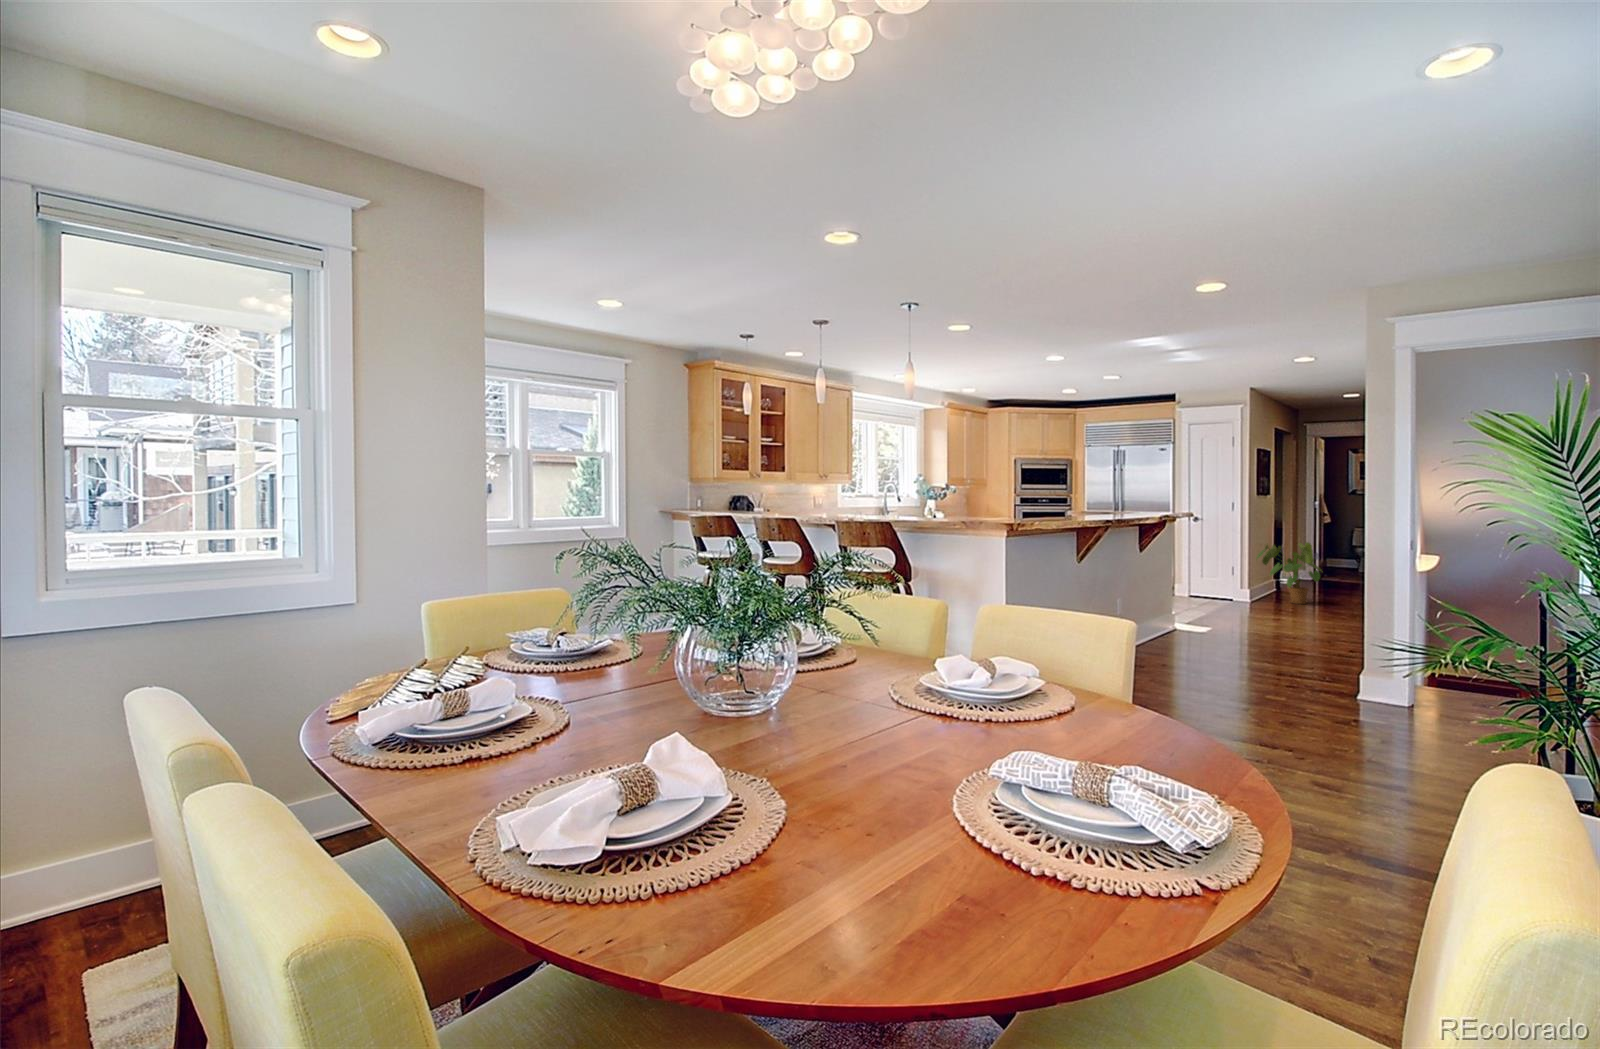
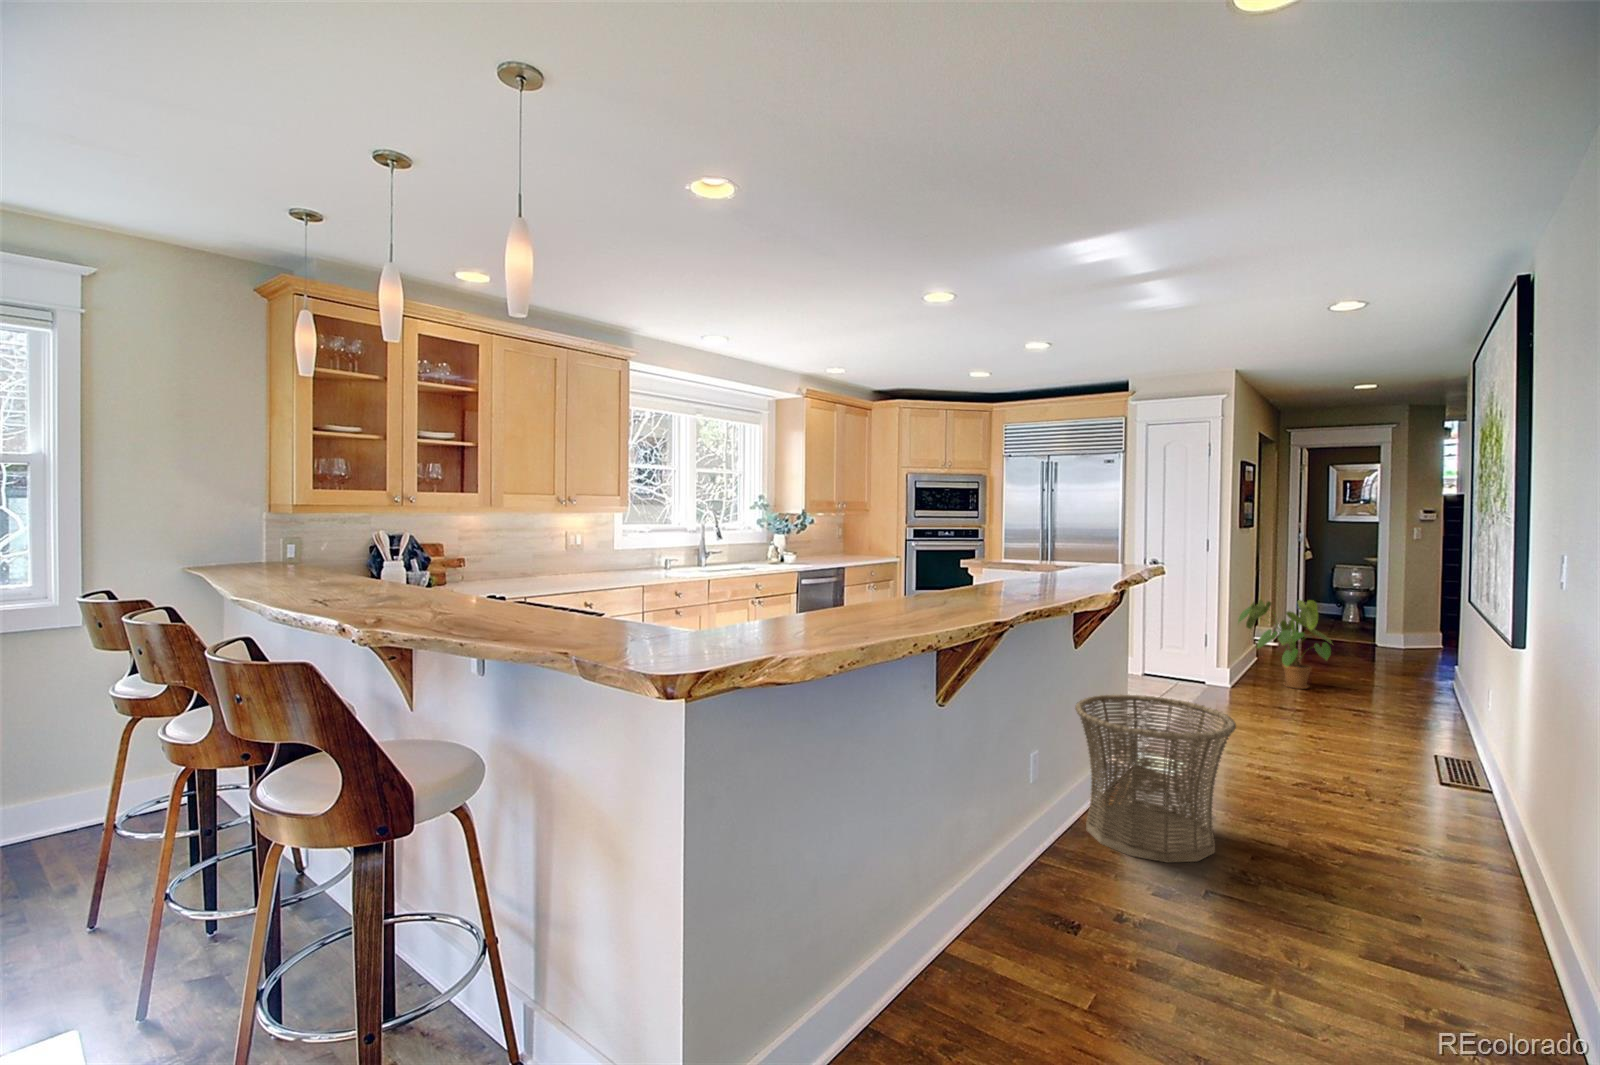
basket: none [1142,578,1232,657] -> present [1075,694,1236,863]

